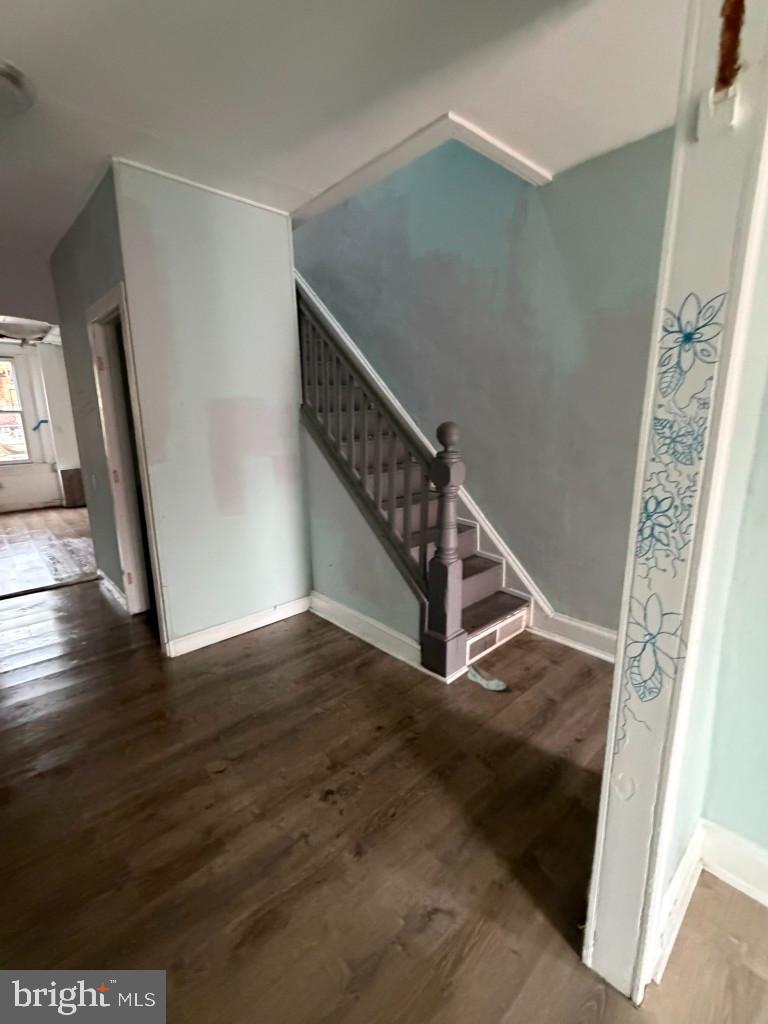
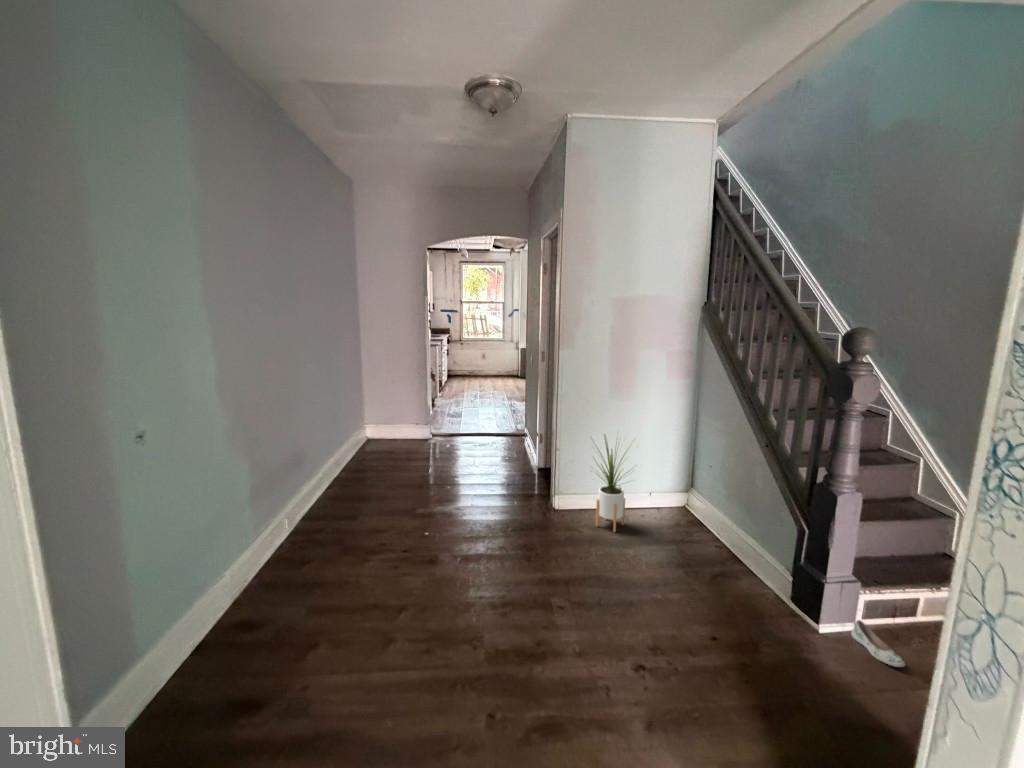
house plant: none [203,546,268,659] -> present [596,436,631,532]

